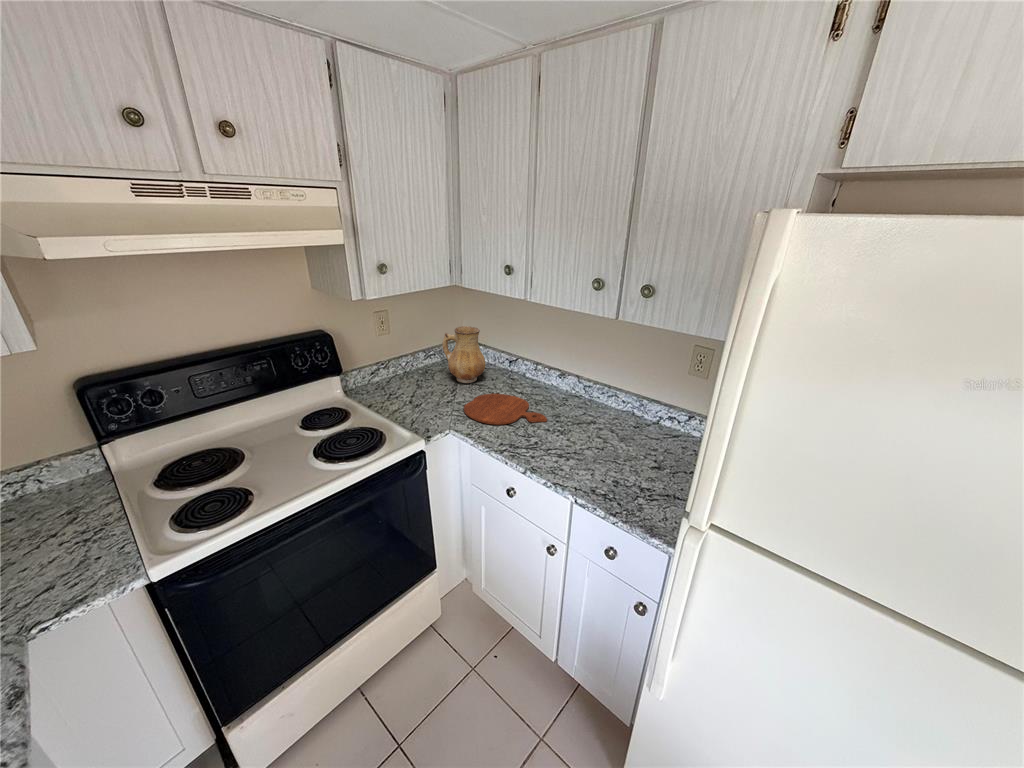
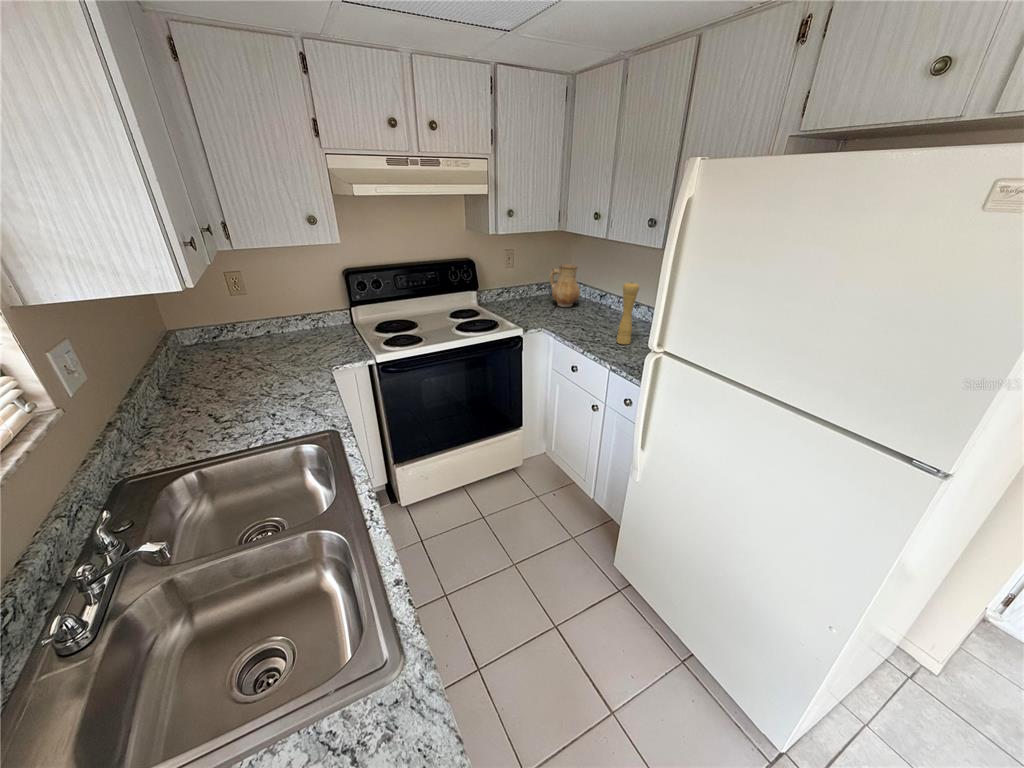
pepper mill: none [561,364,589,447] -> present [616,282,639,344]
cutting board: present [464,393,547,425] -> none [555,313,613,331]

